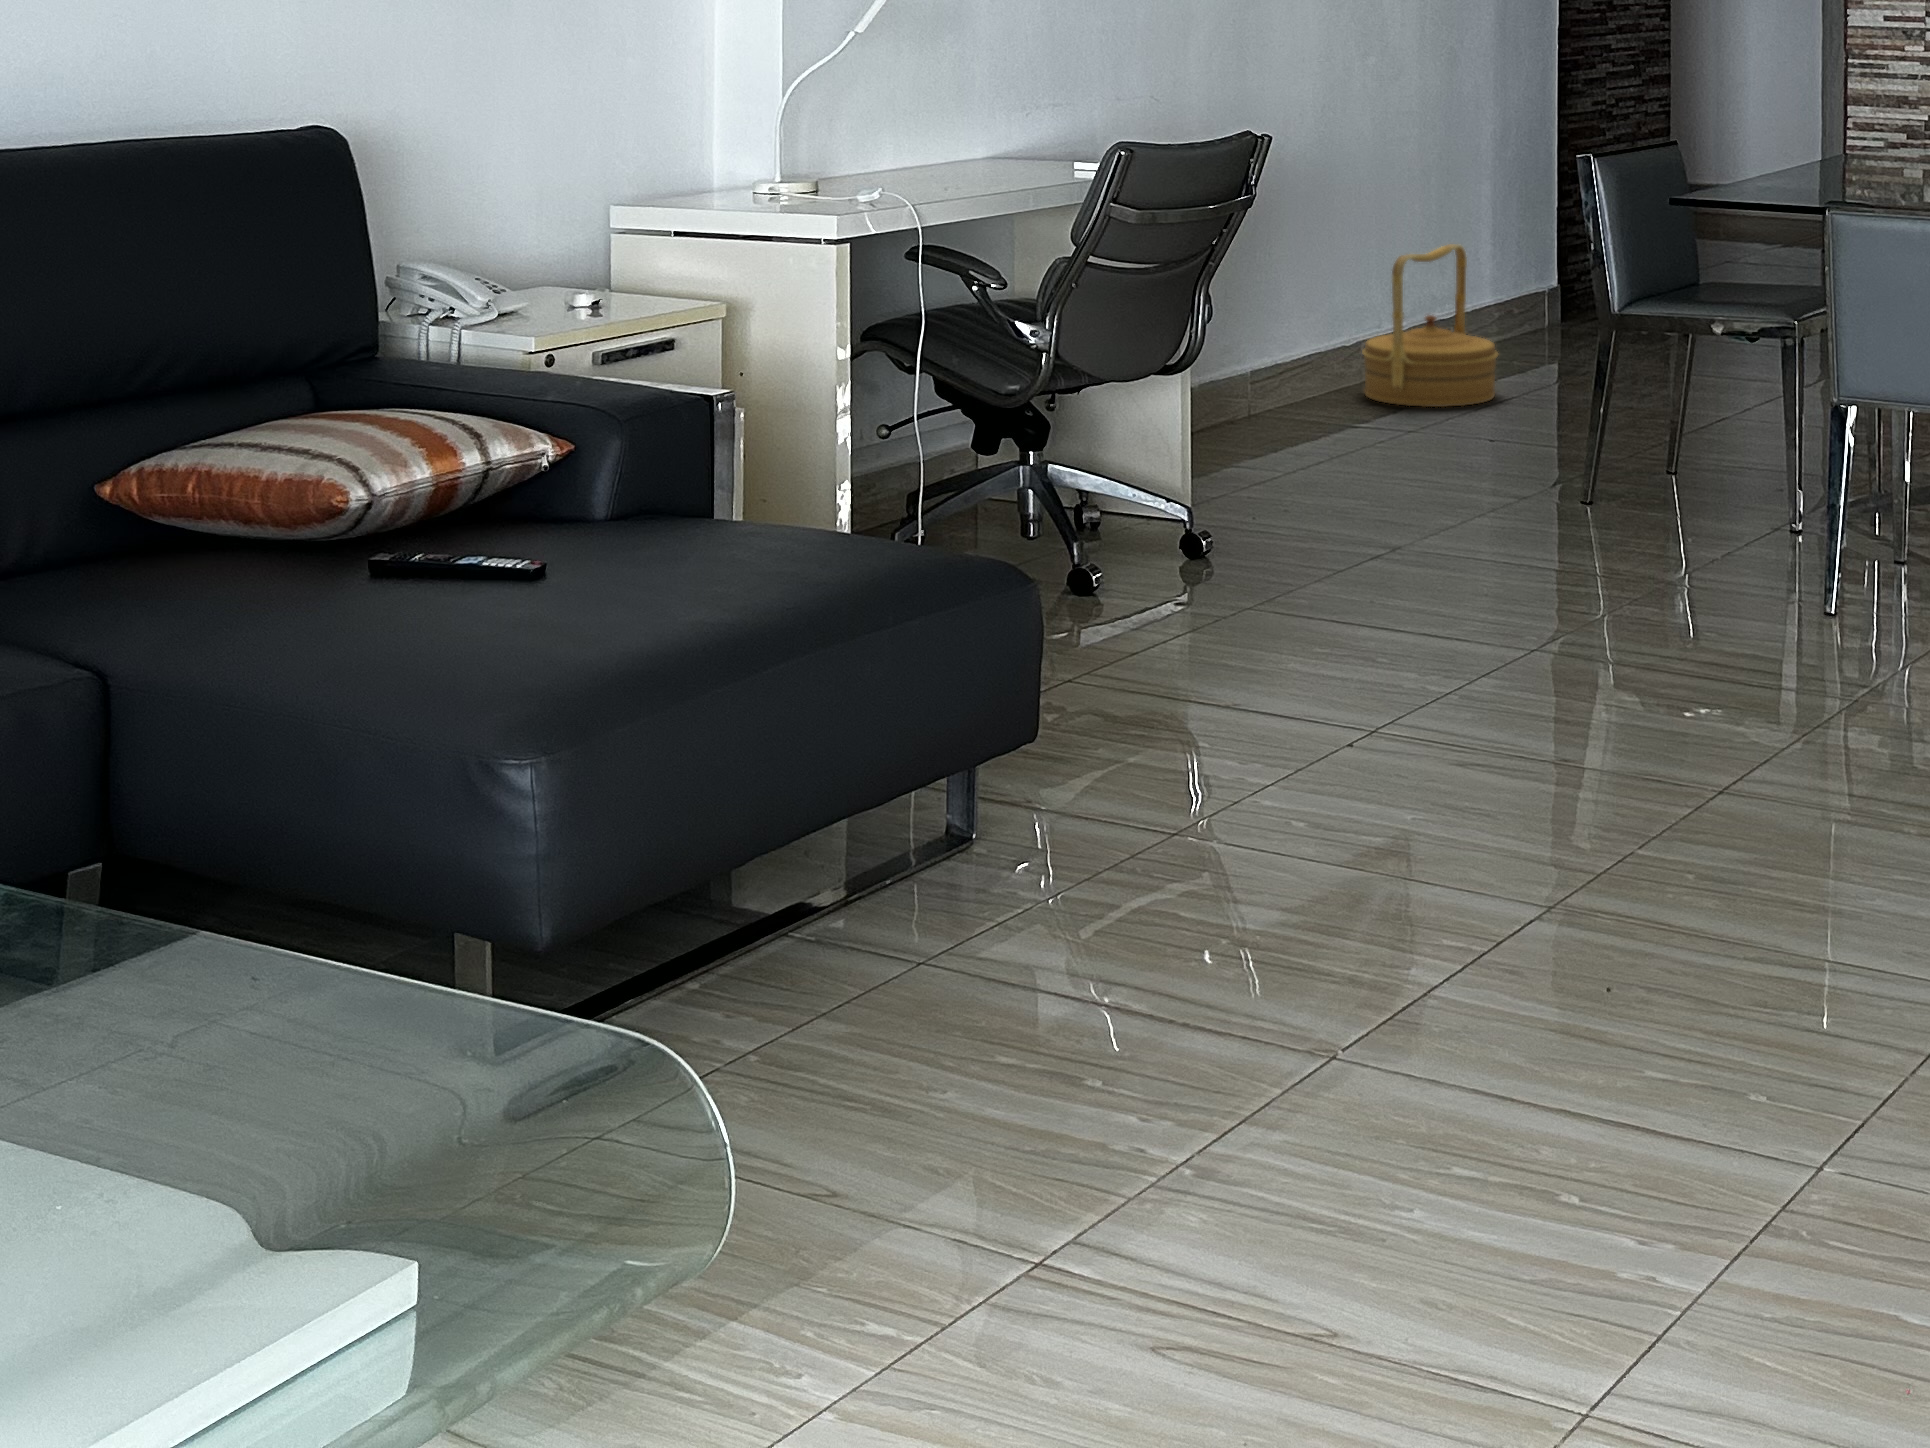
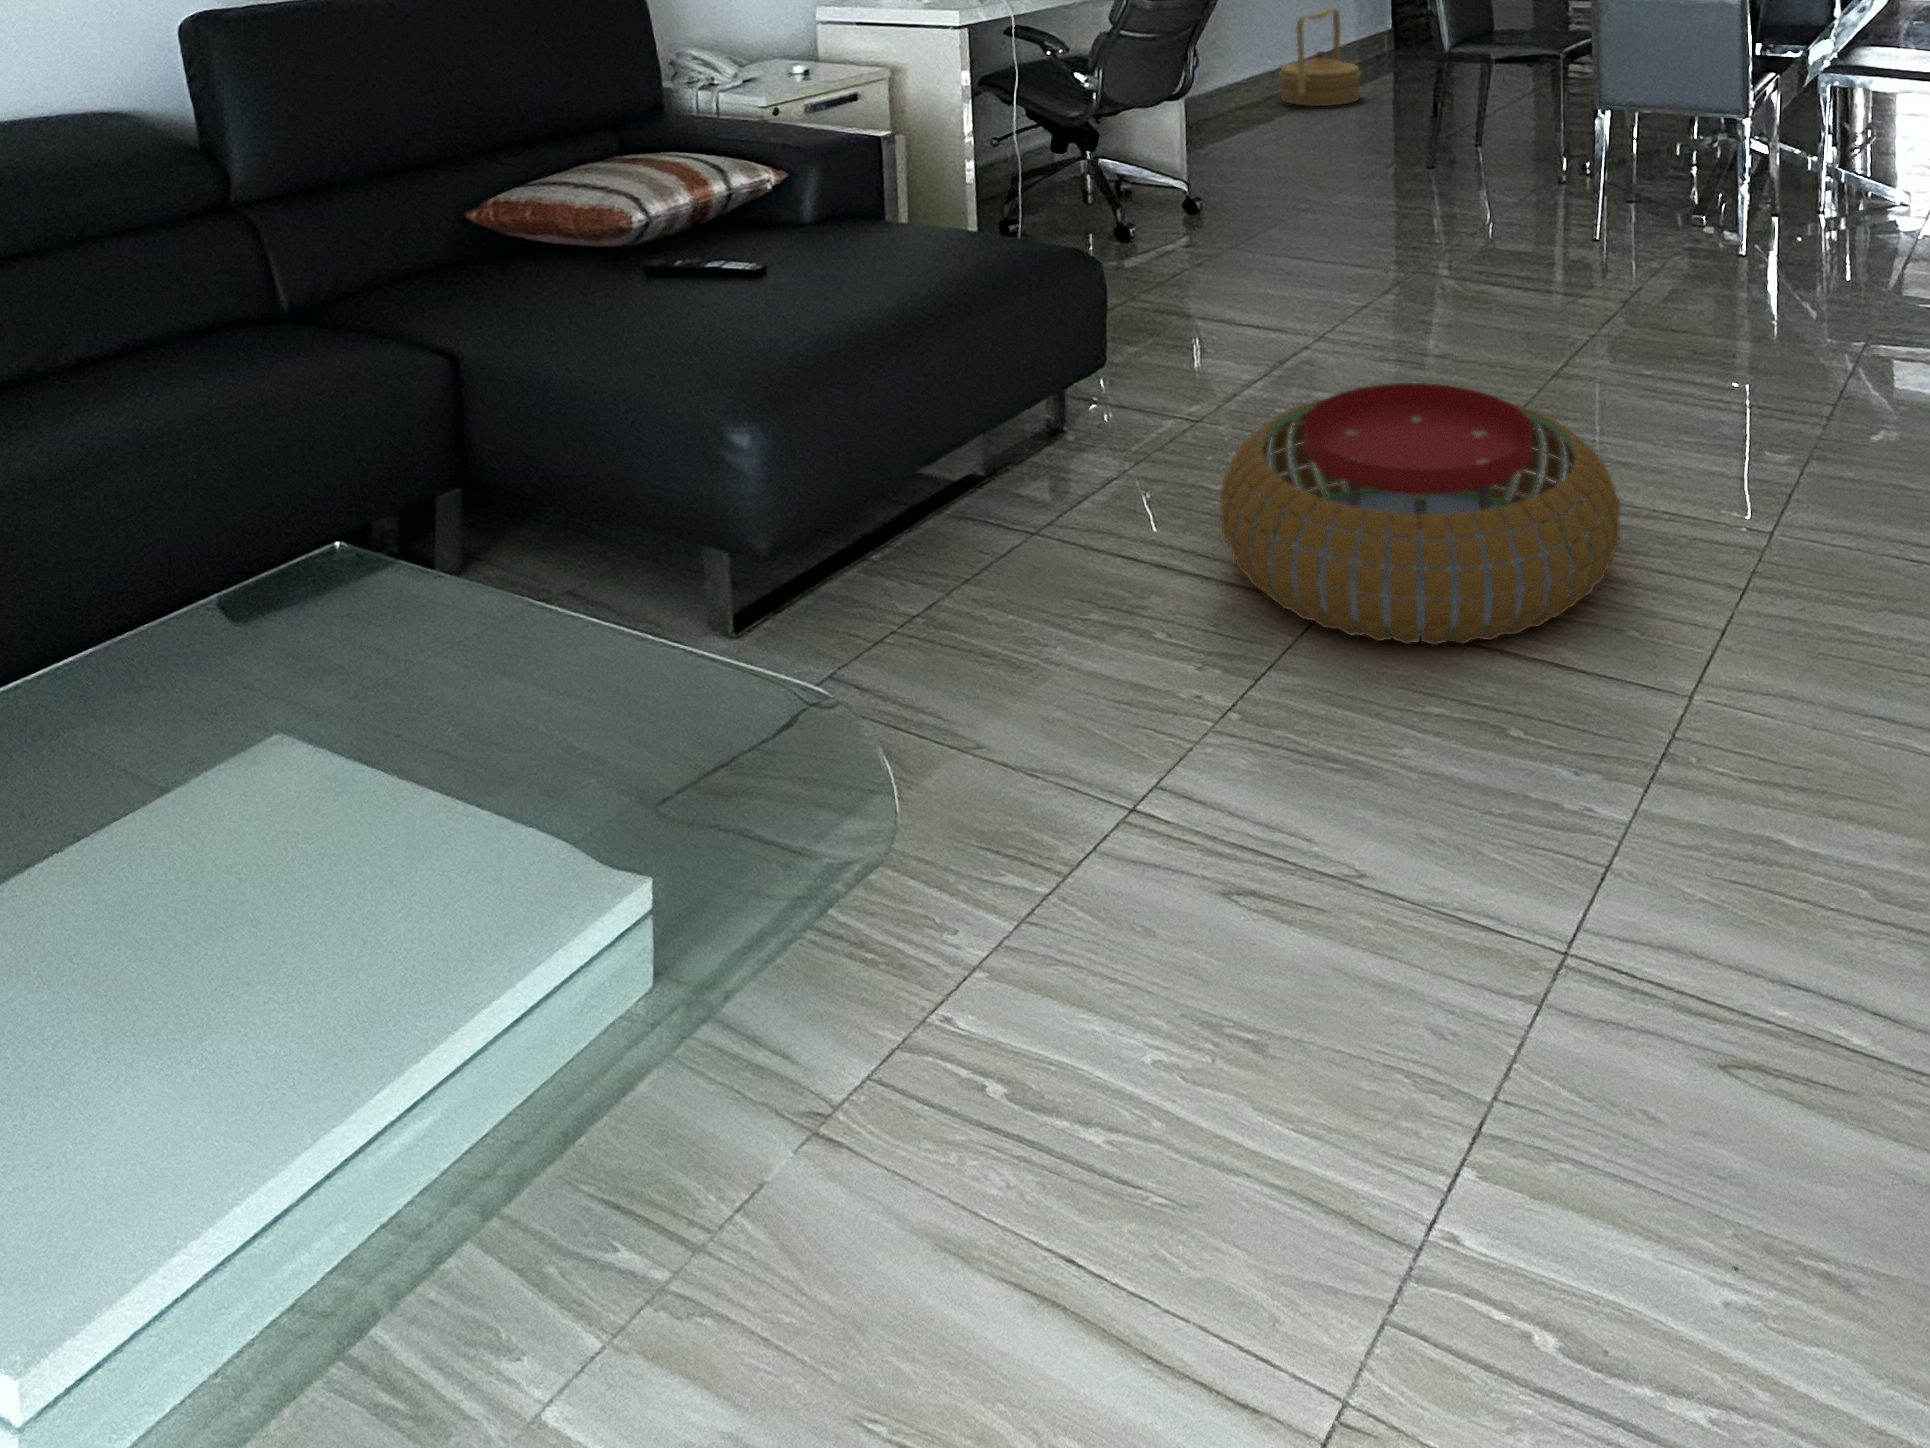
pouf: none [1193,772,1770,1123] -> present [1220,383,1620,645]

